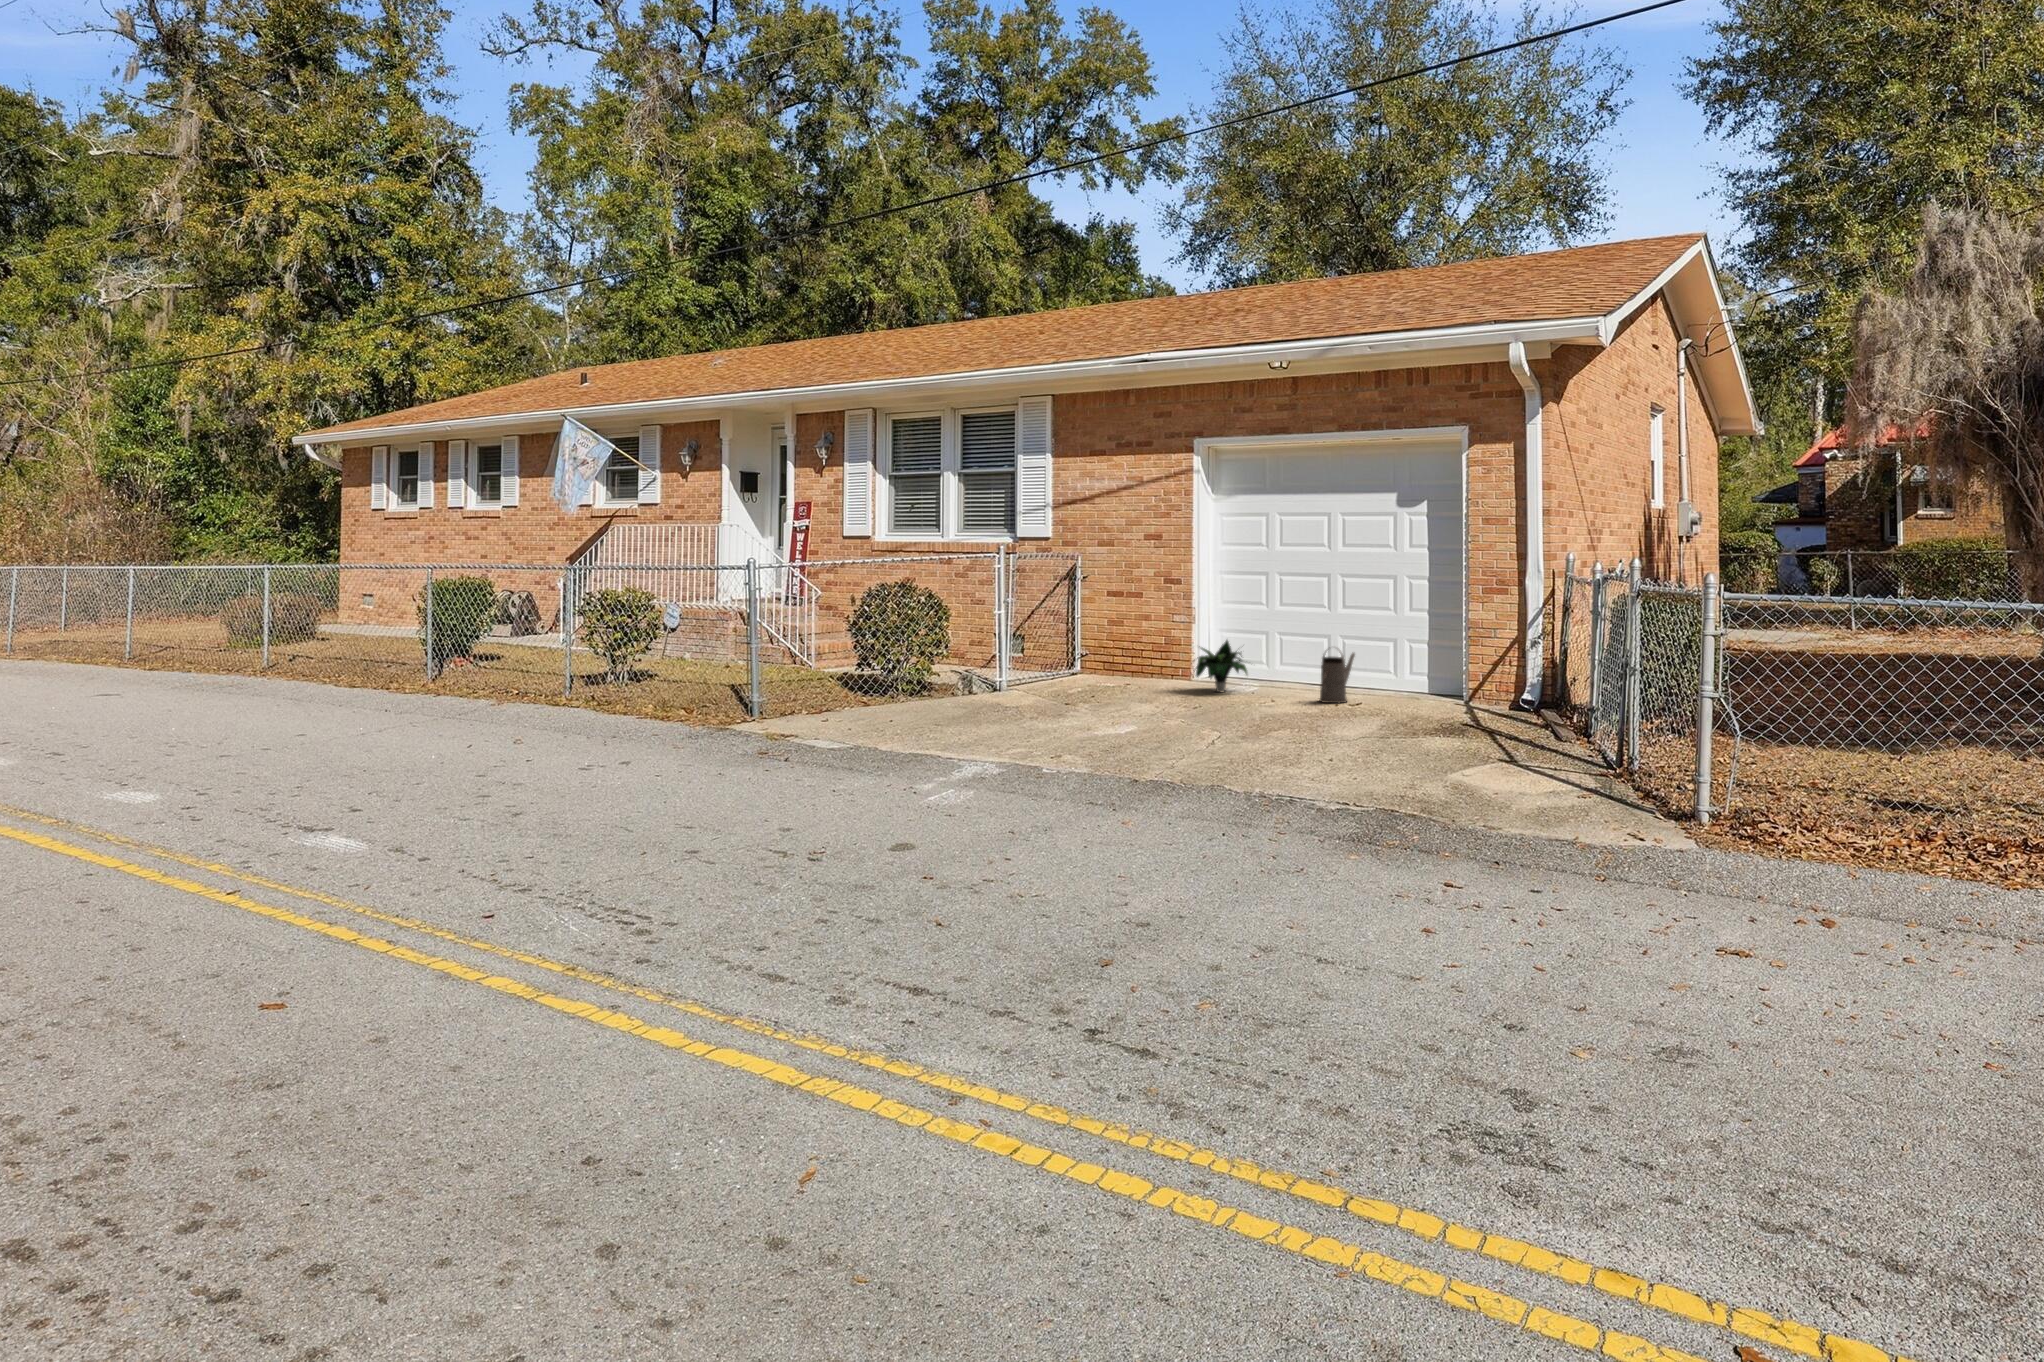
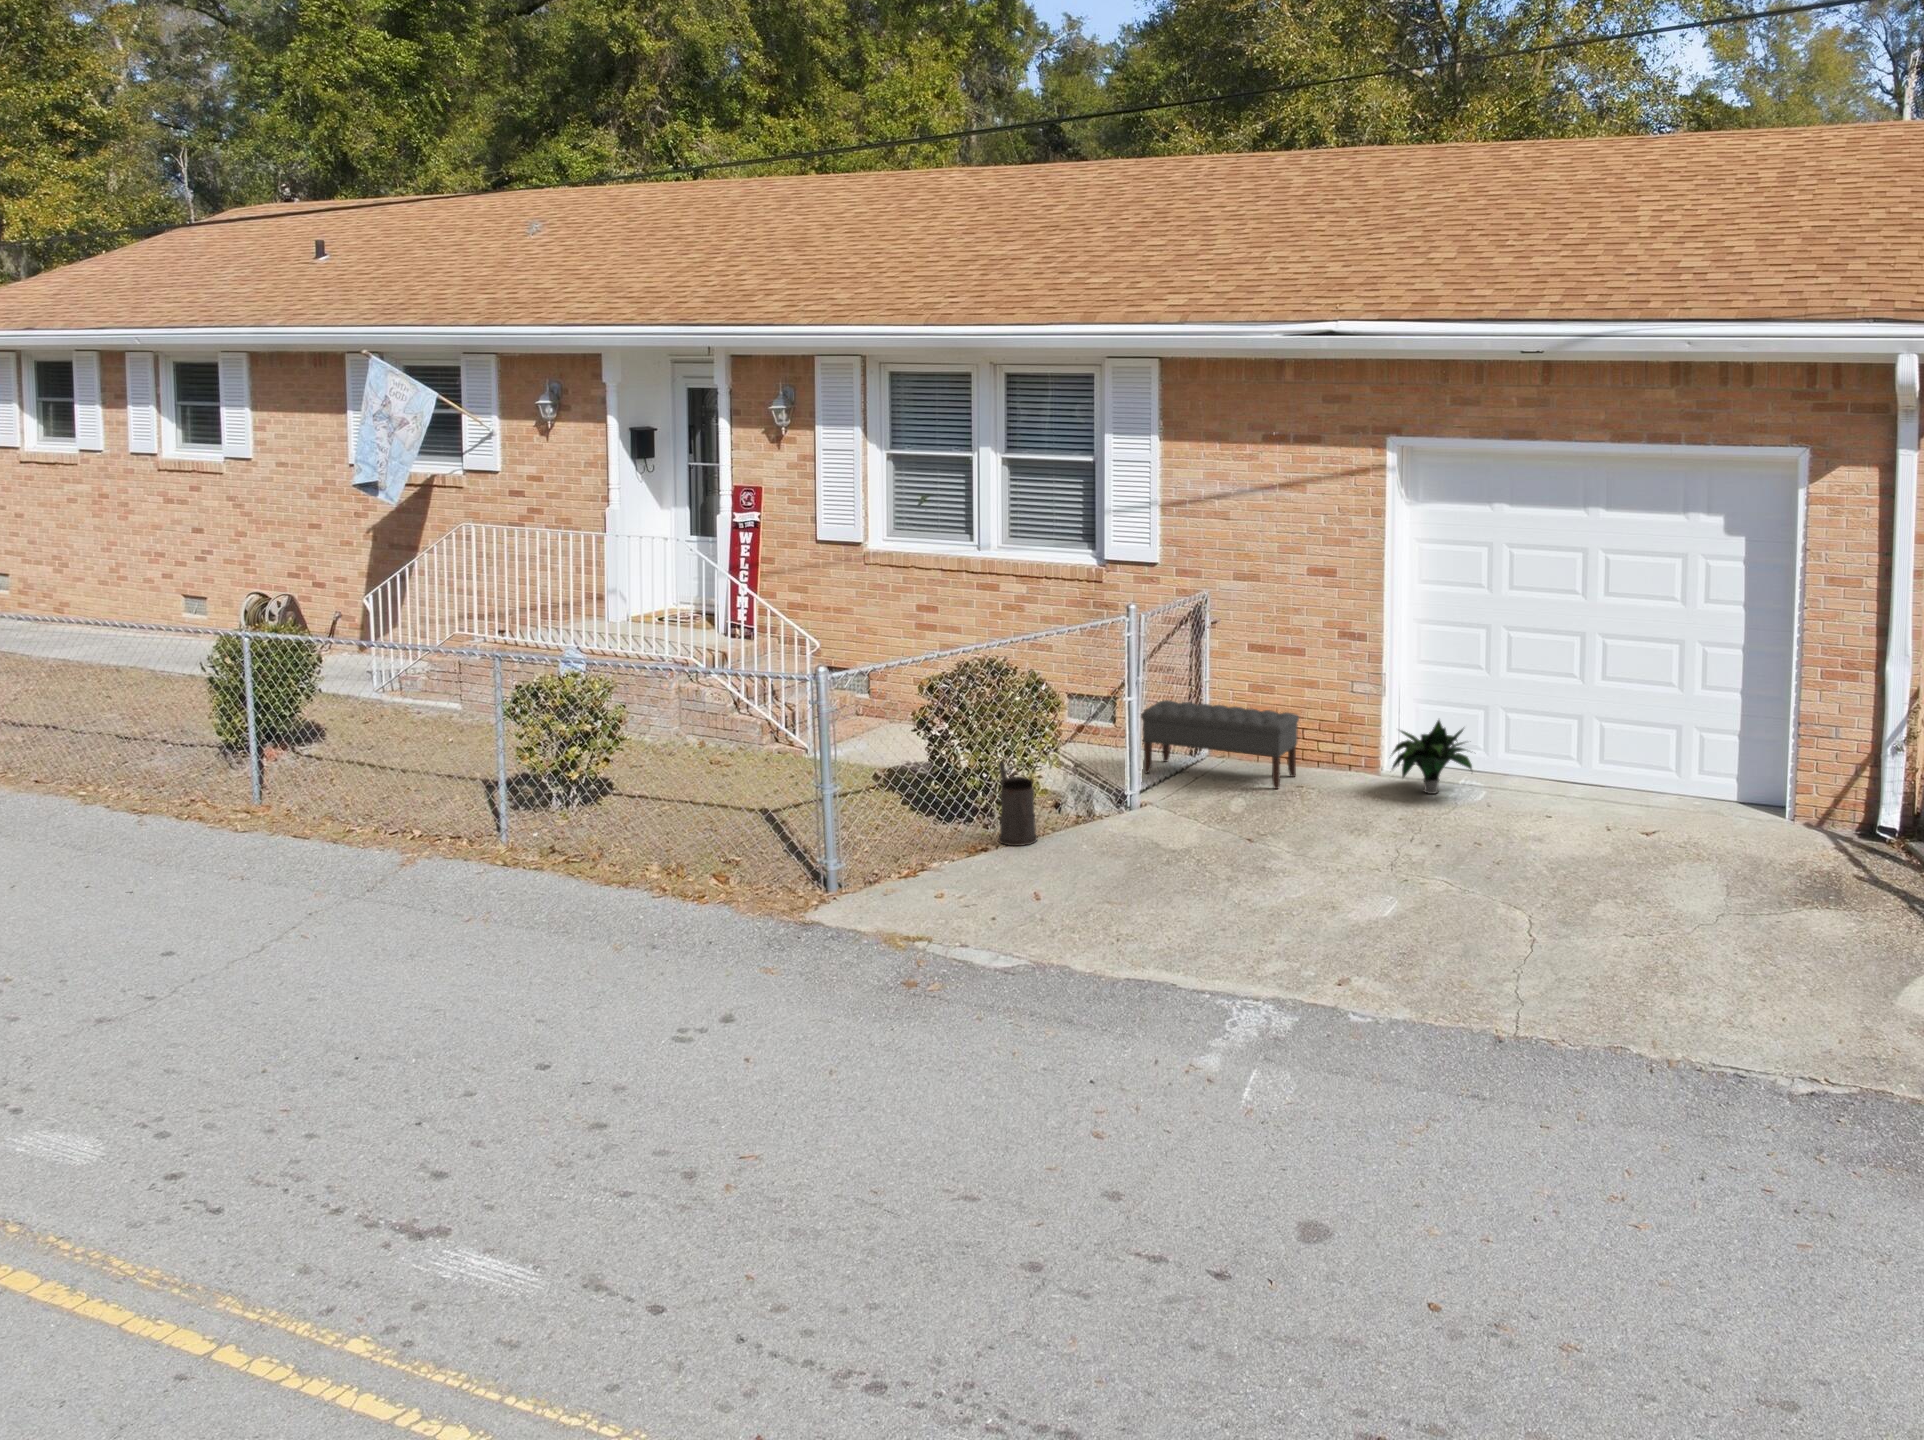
bench: none [1027,635,1136,689] -> present [1141,700,1299,789]
watering can: present [1319,652,1355,703] -> present [998,762,1037,846]

